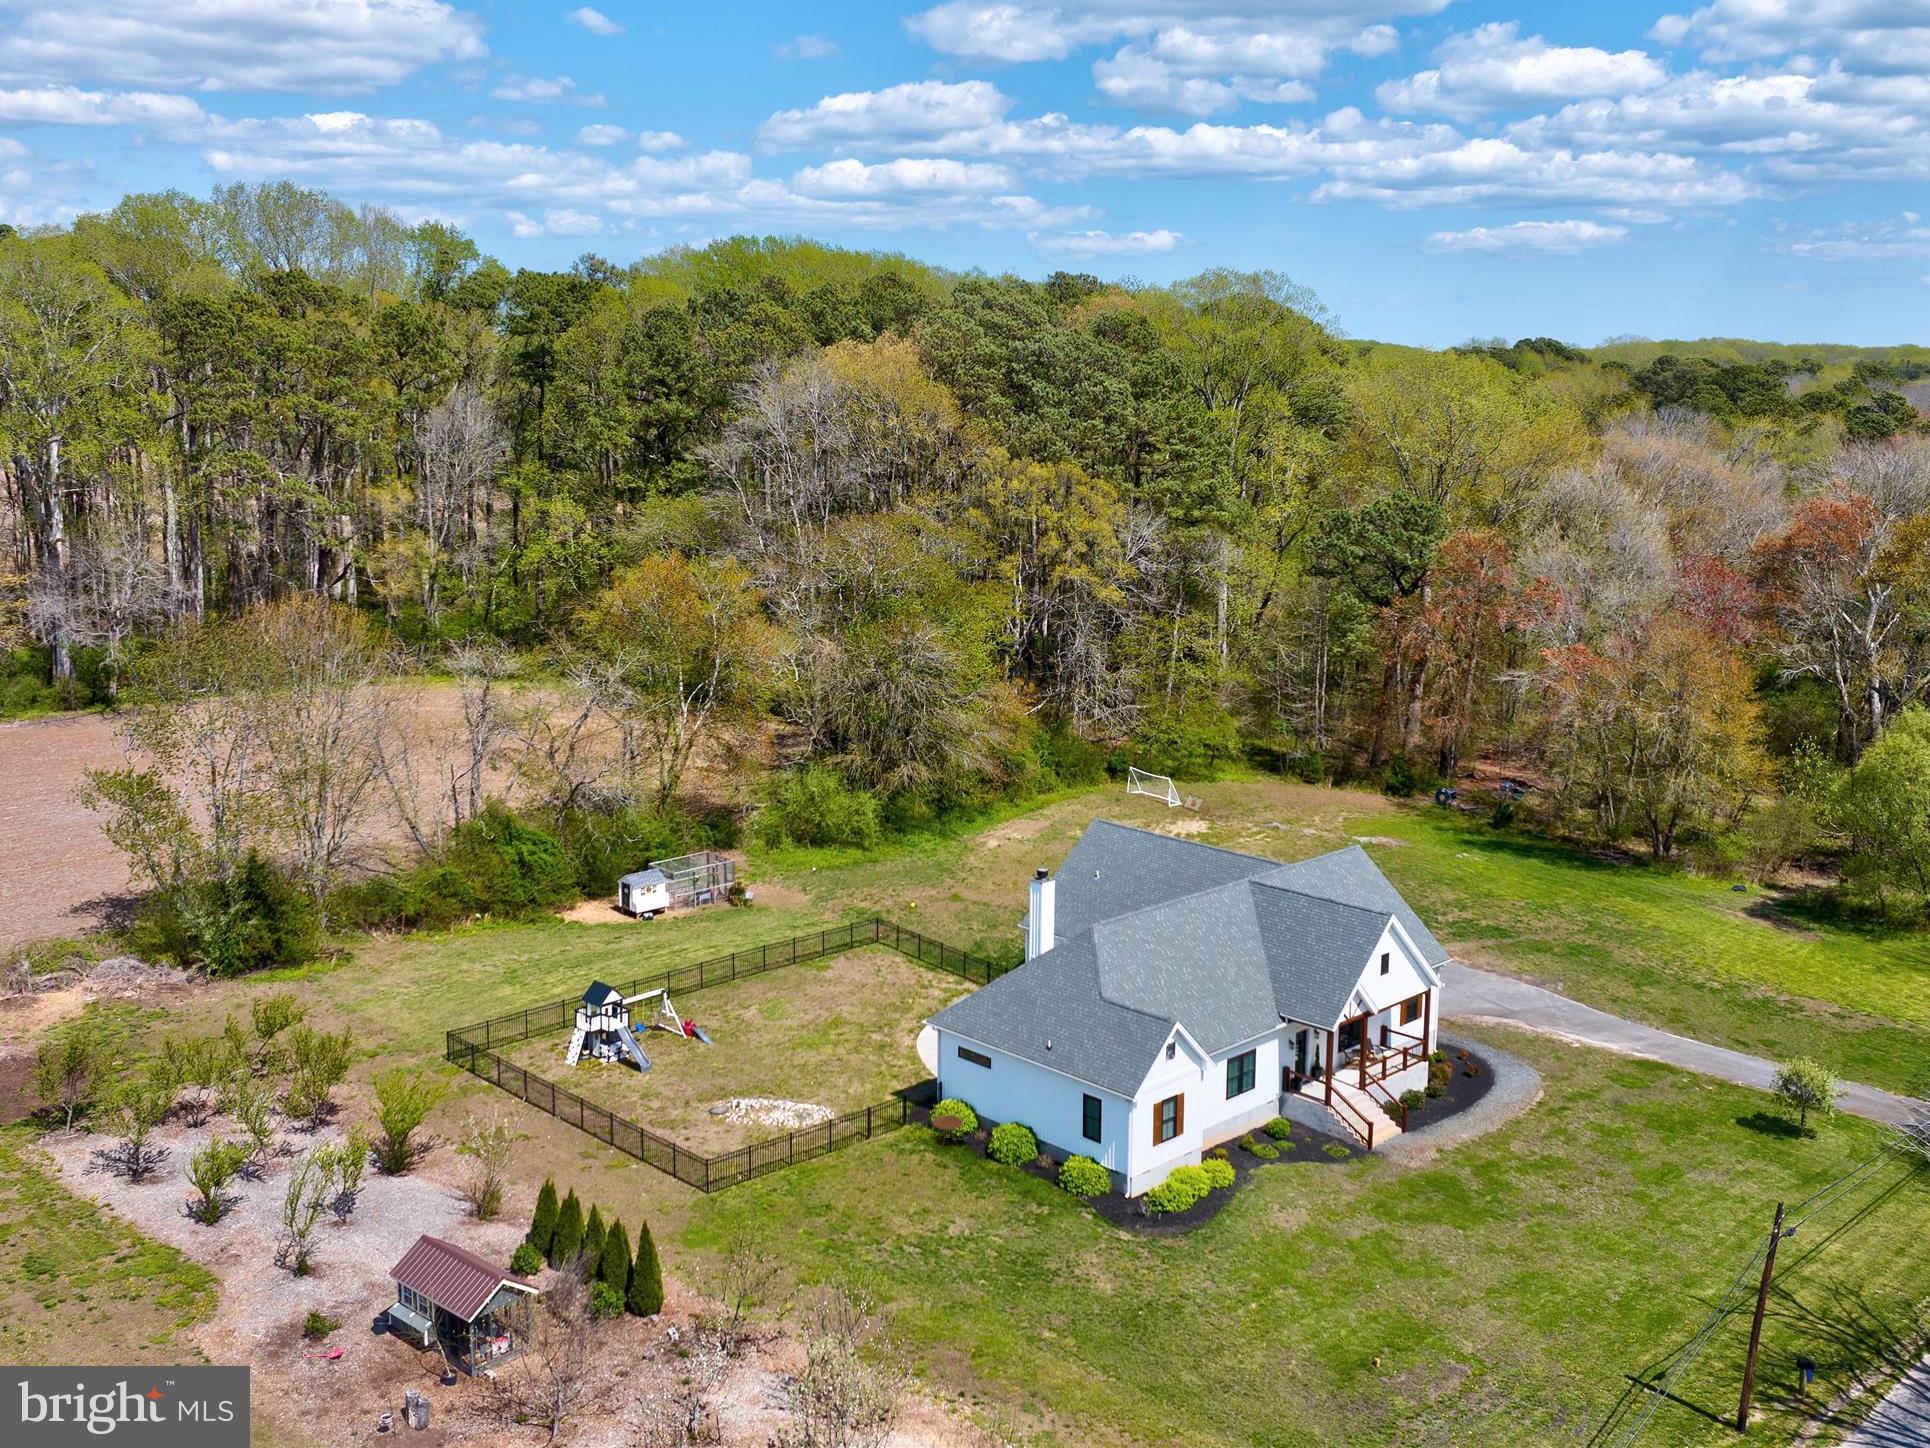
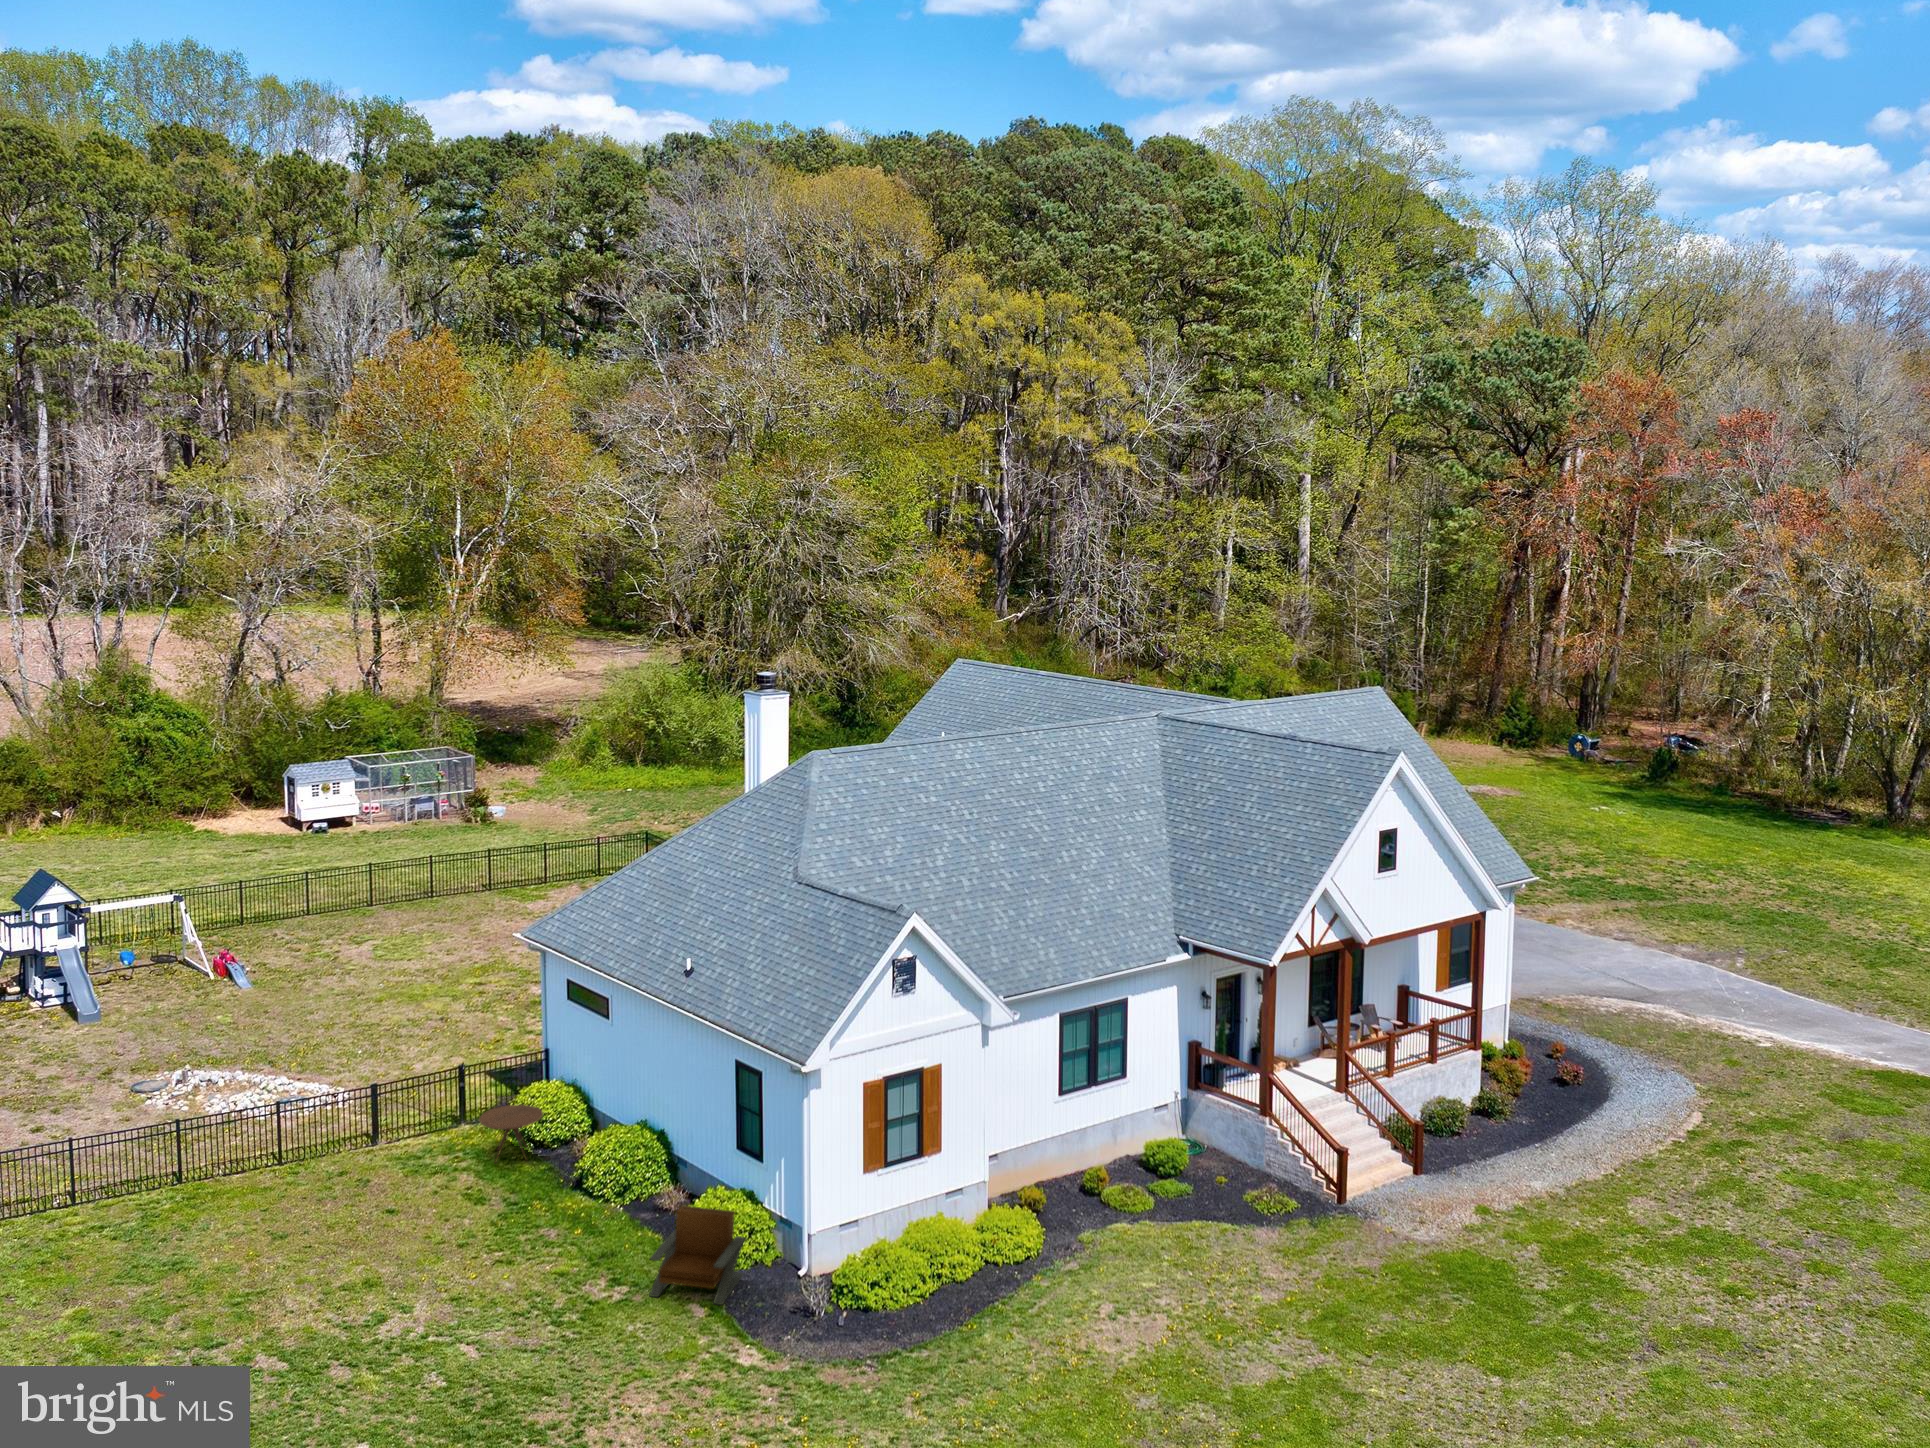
lounge chair: none [1064,1166,1102,1213] -> present [650,1206,745,1305]

